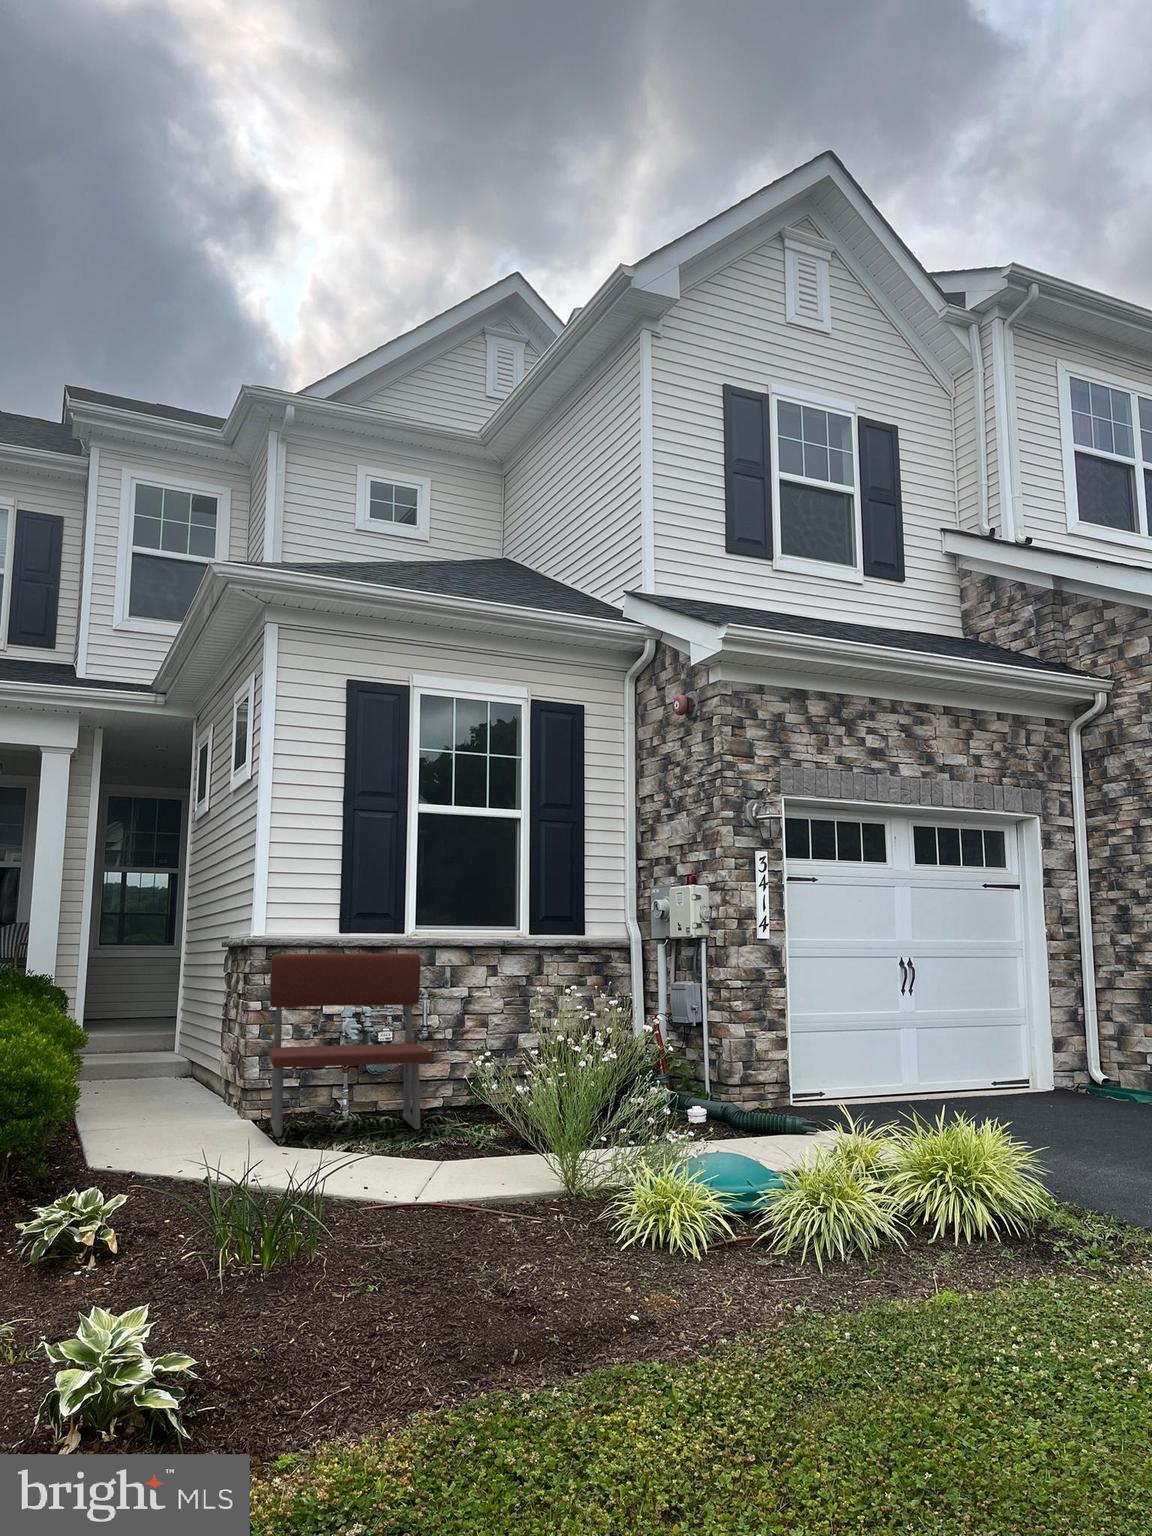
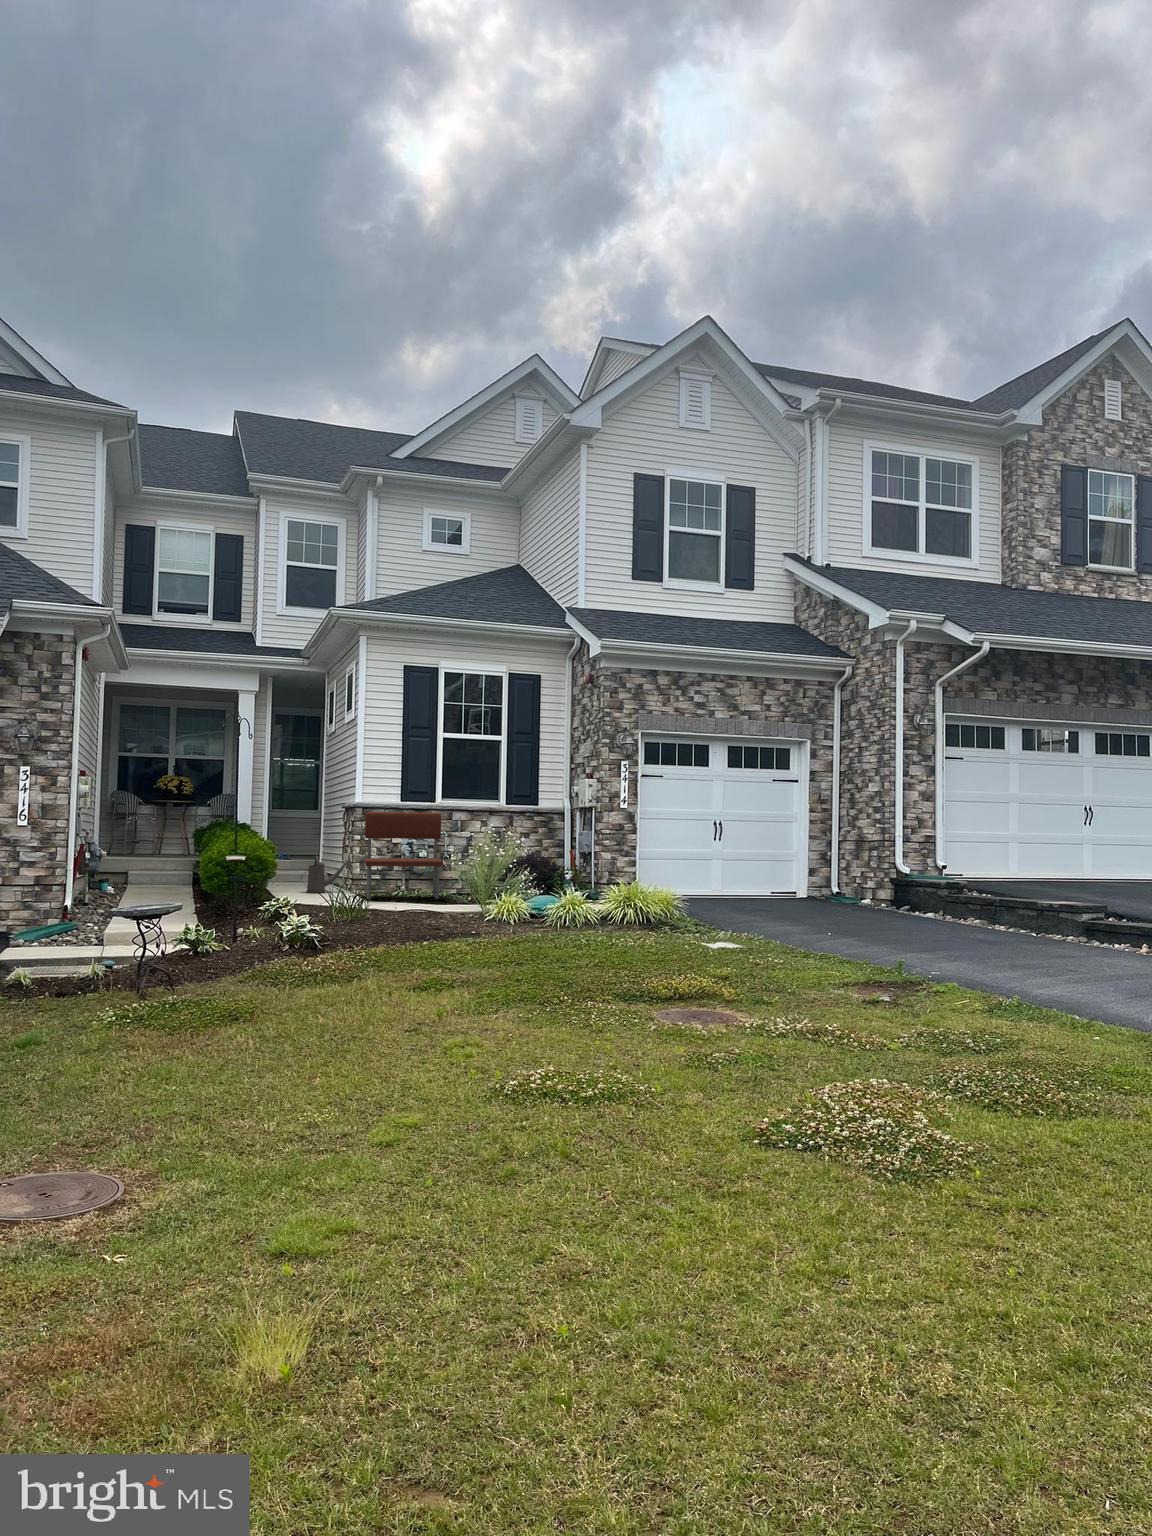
watering can: none [136,1043,231,1122] -> present [301,856,347,893]

